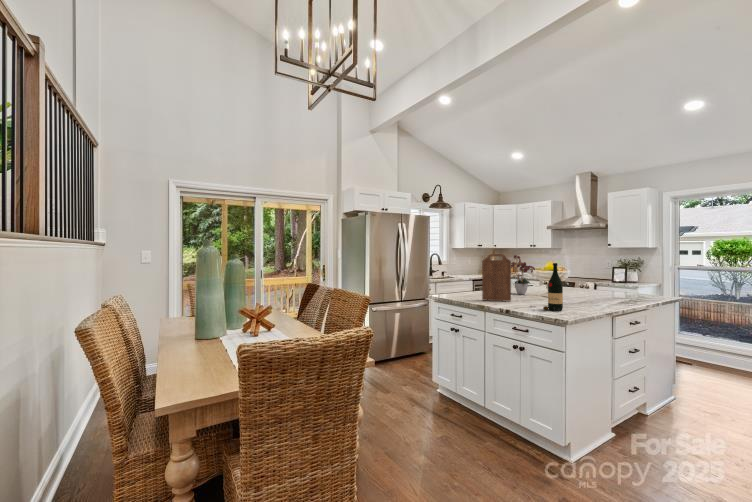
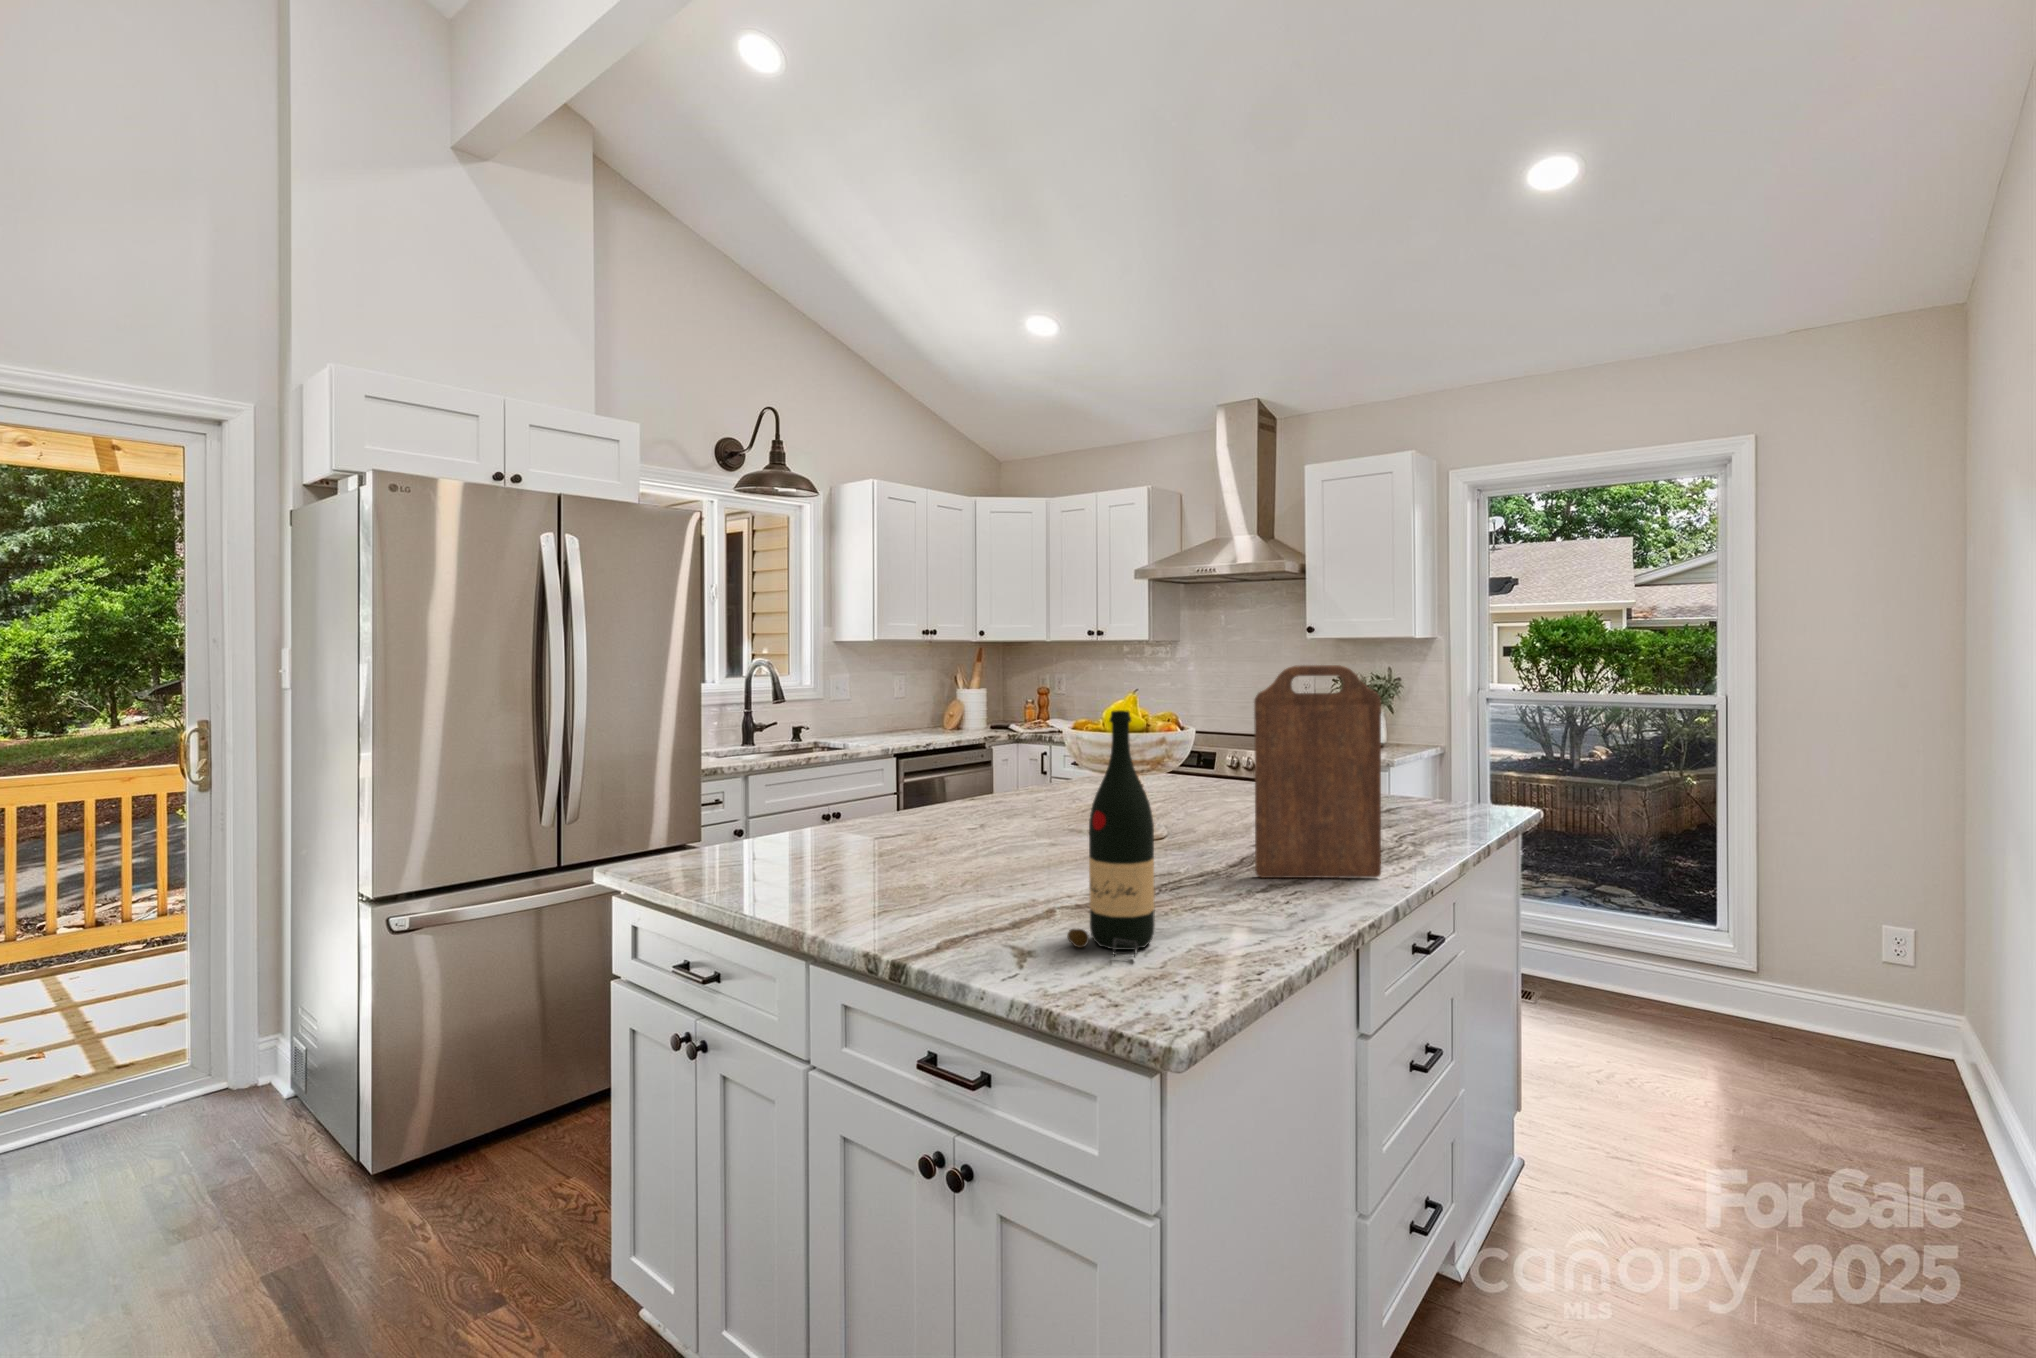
cutting board: present [482,254,511,301] -> present [1254,665,1381,878]
flower arrangement: present [511,255,535,294] -> none [960,660,1074,832]

